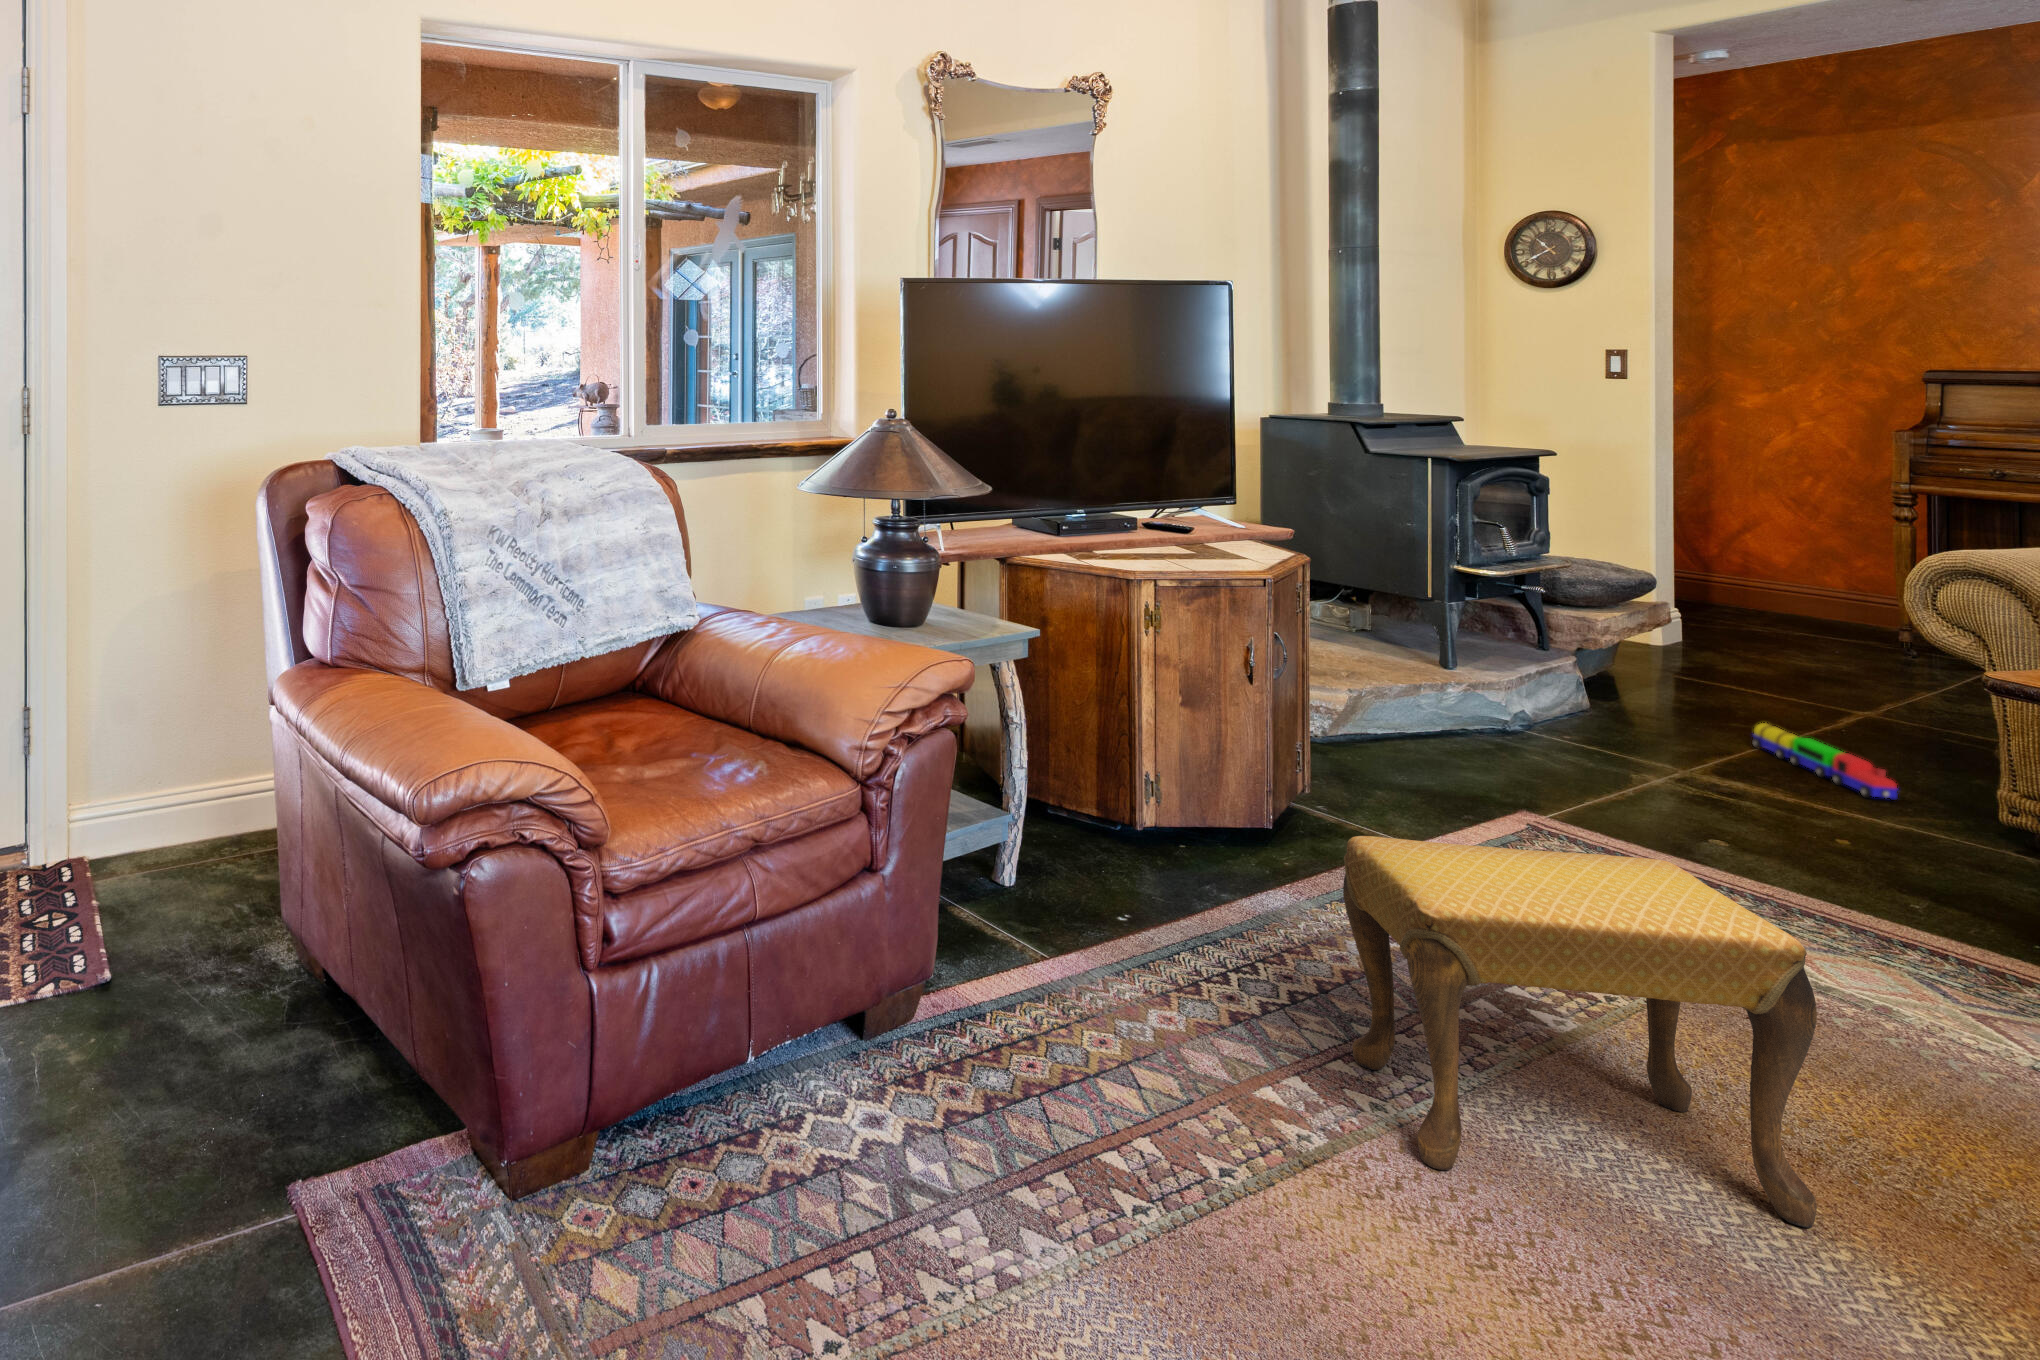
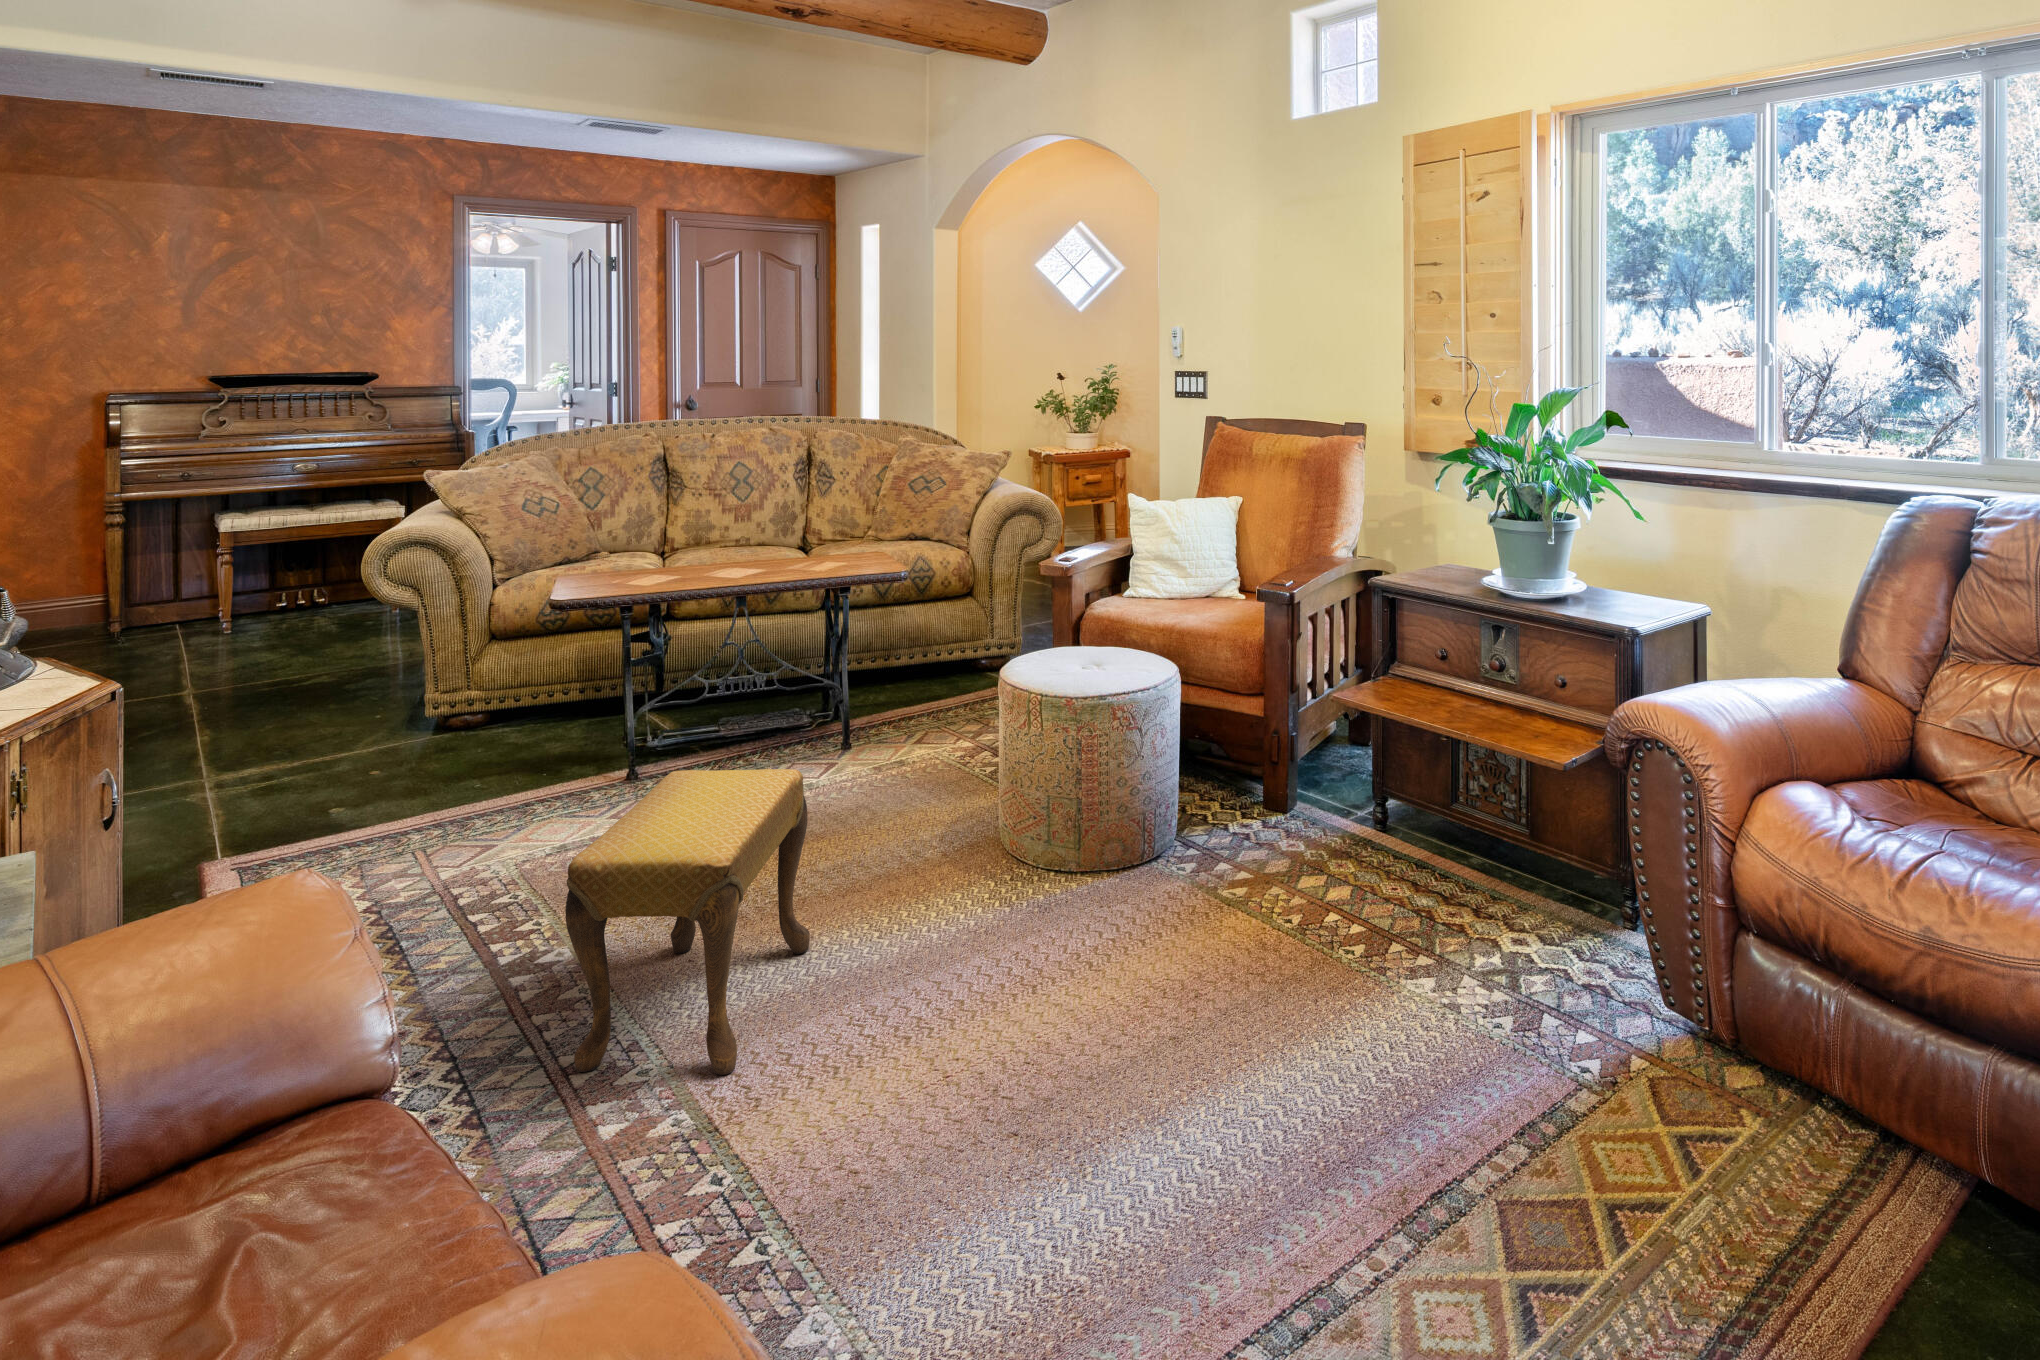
toy train: present [1752,723,1898,800] -> none [225,714,365,742]

